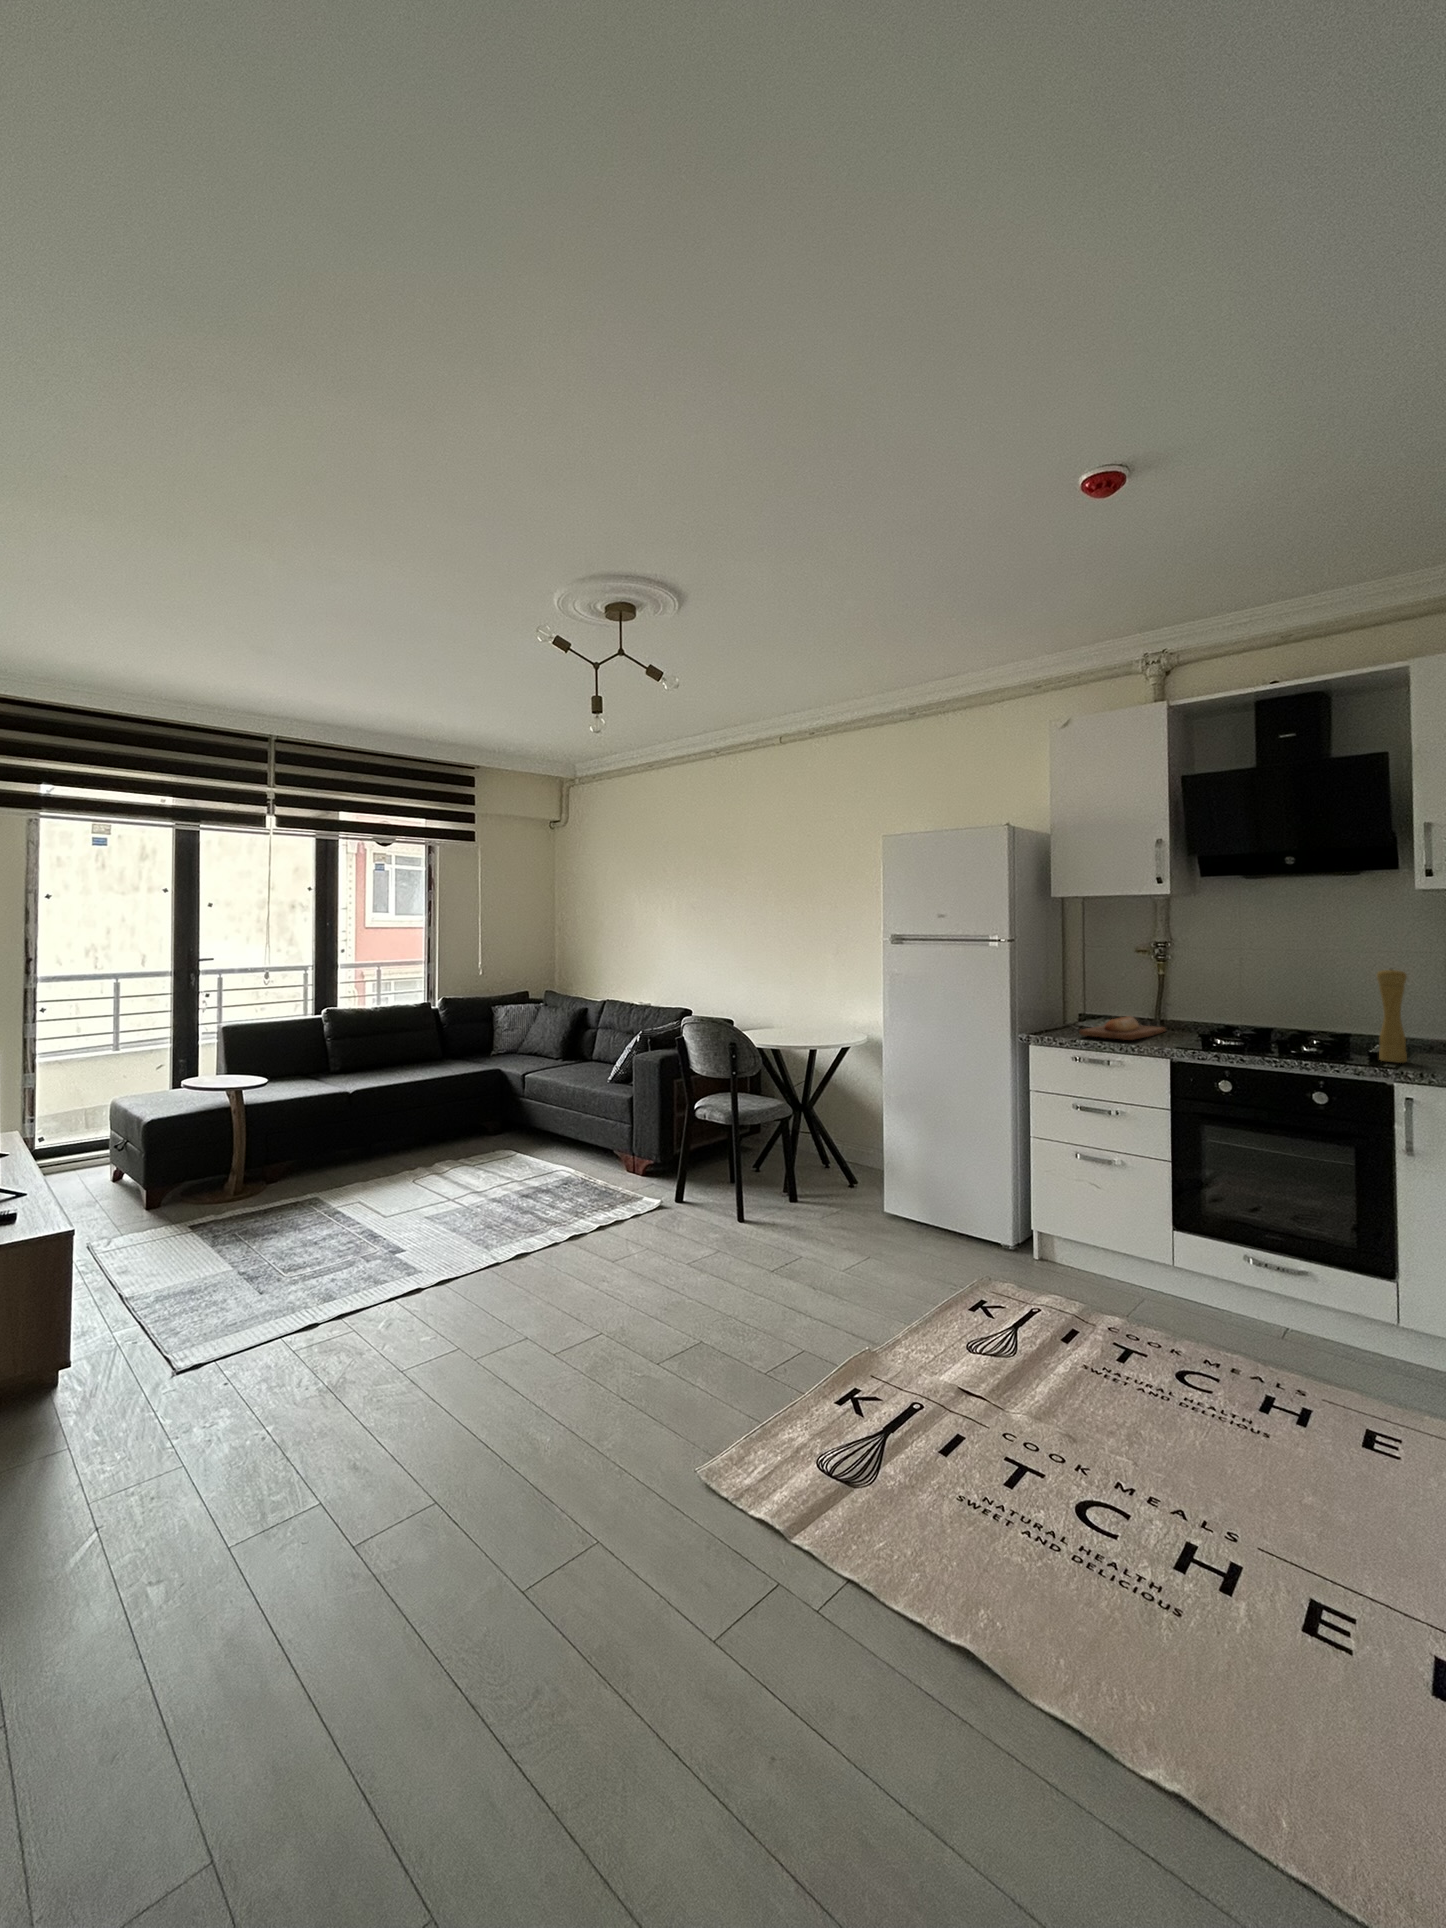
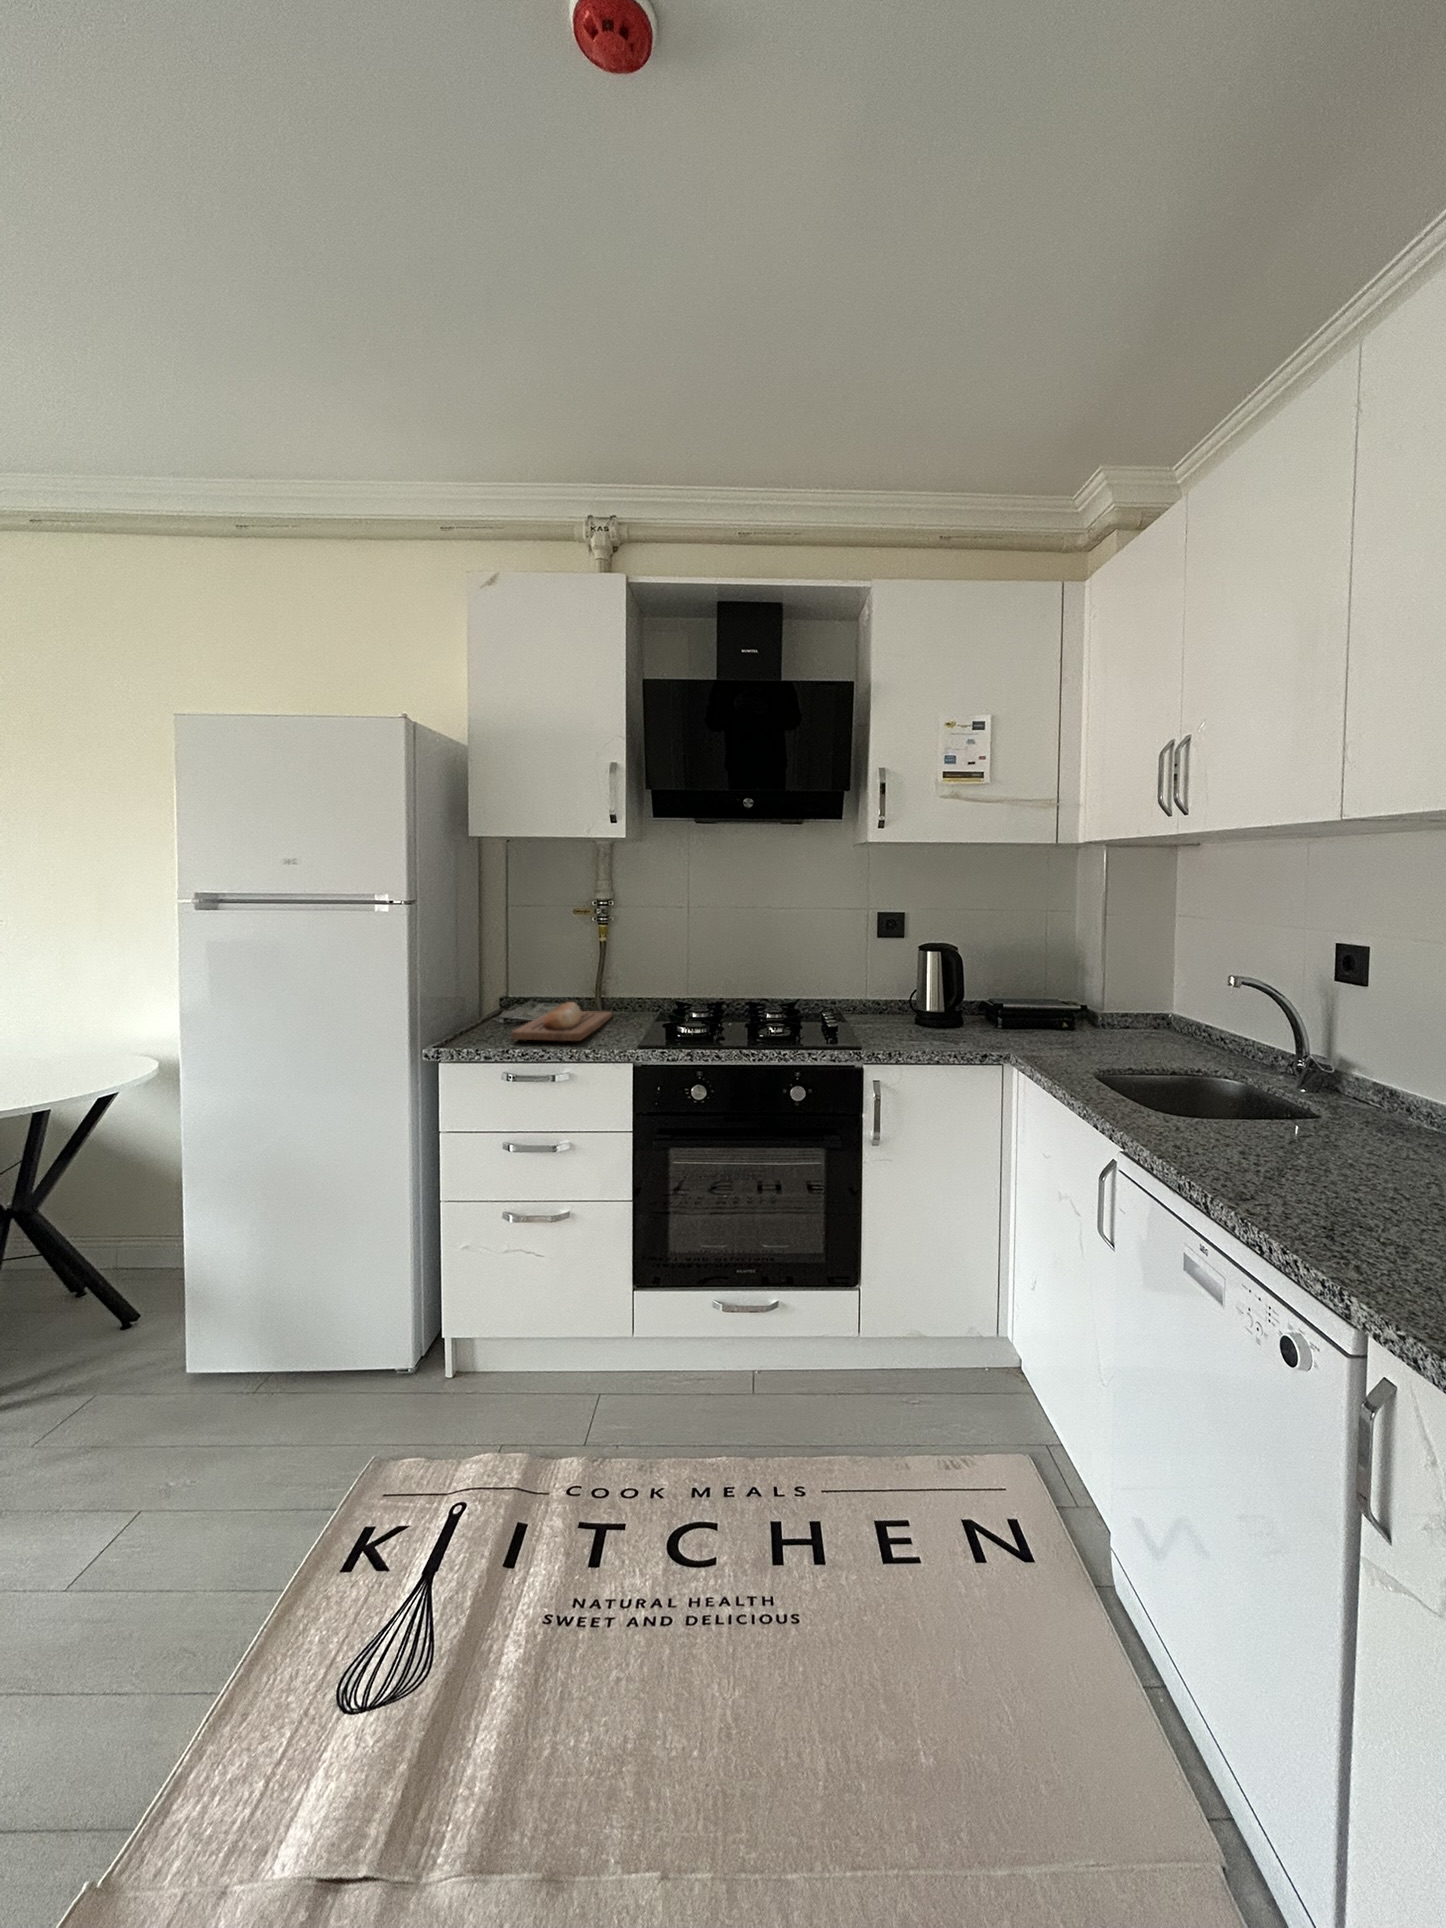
pepper mill: present [1377,969,1407,1063] -> none [843,933,871,1040]

